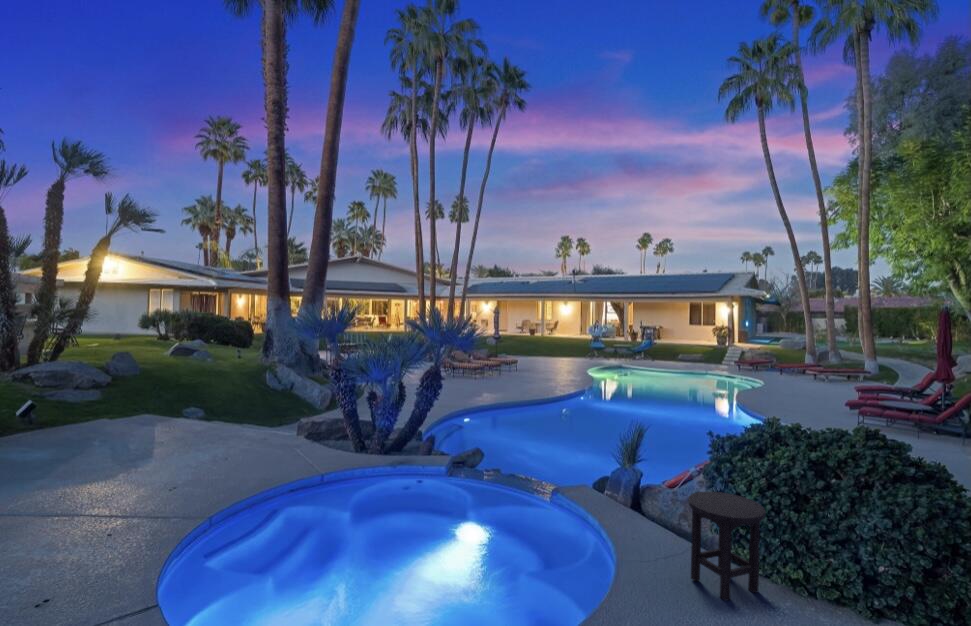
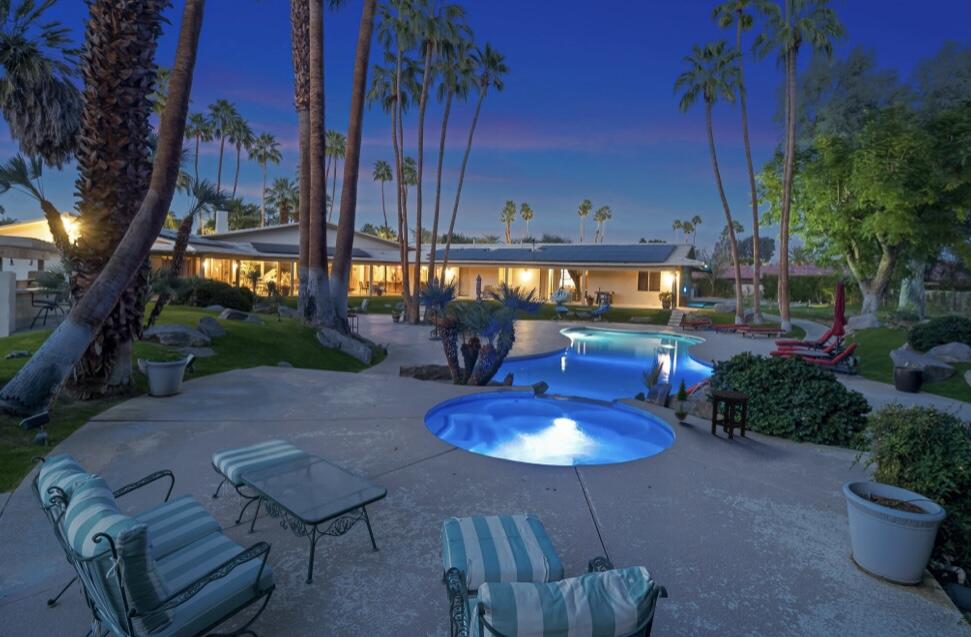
potted tree: none [634,459,664,539] -> present [675,378,689,421]

